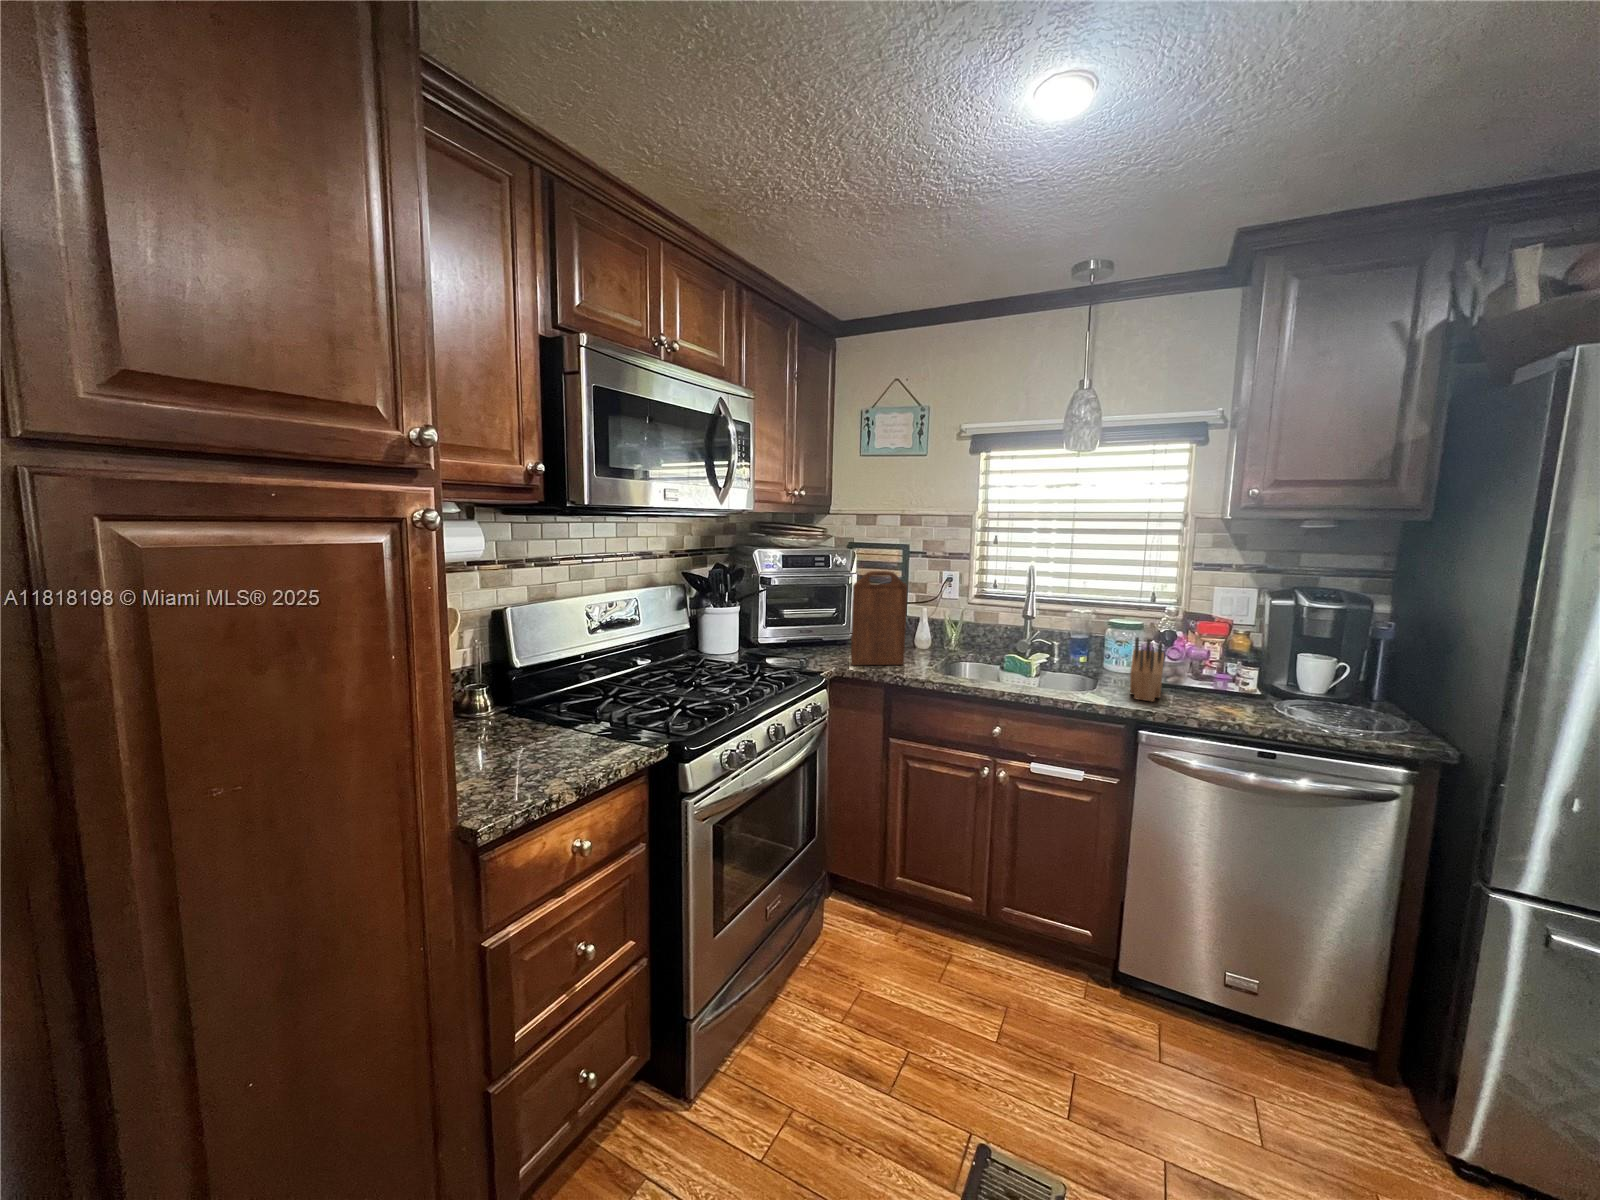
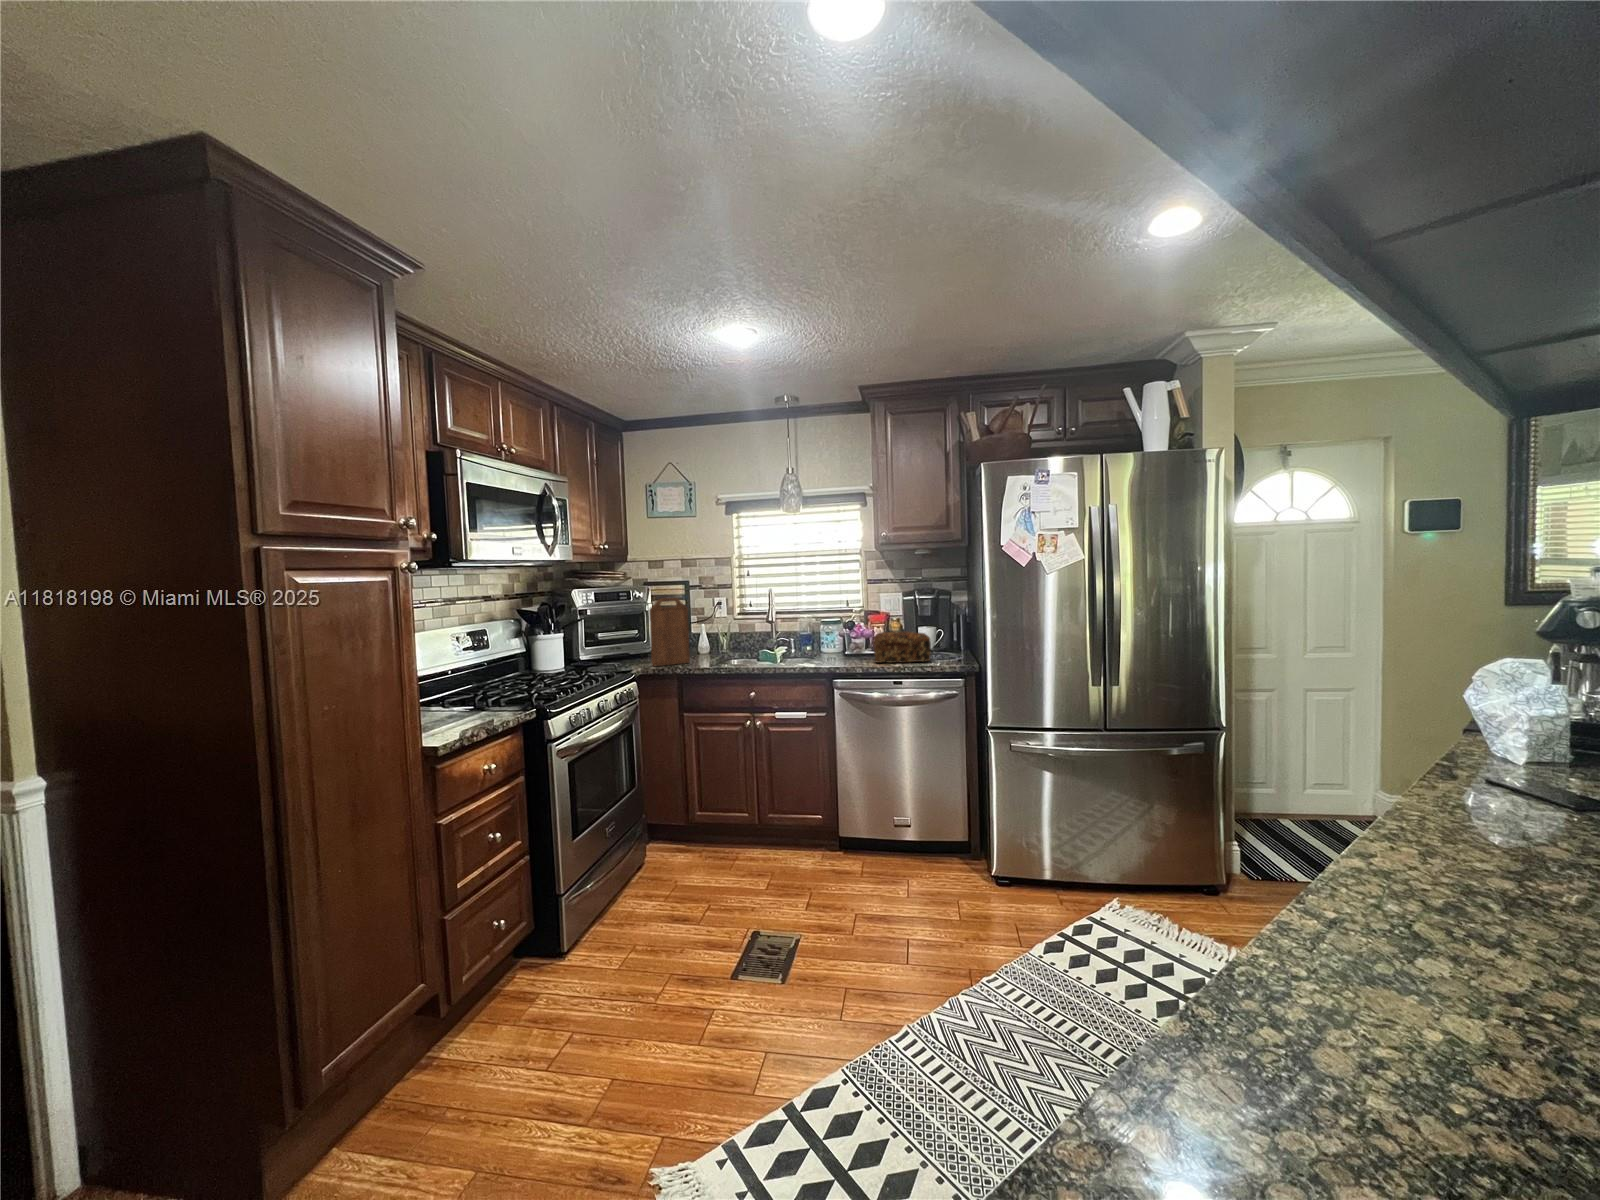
knife block: present [1130,637,1164,702] -> none [826,624,849,663]
bread loaf: none [1214,660,1346,725] -> present [874,631,931,663]

